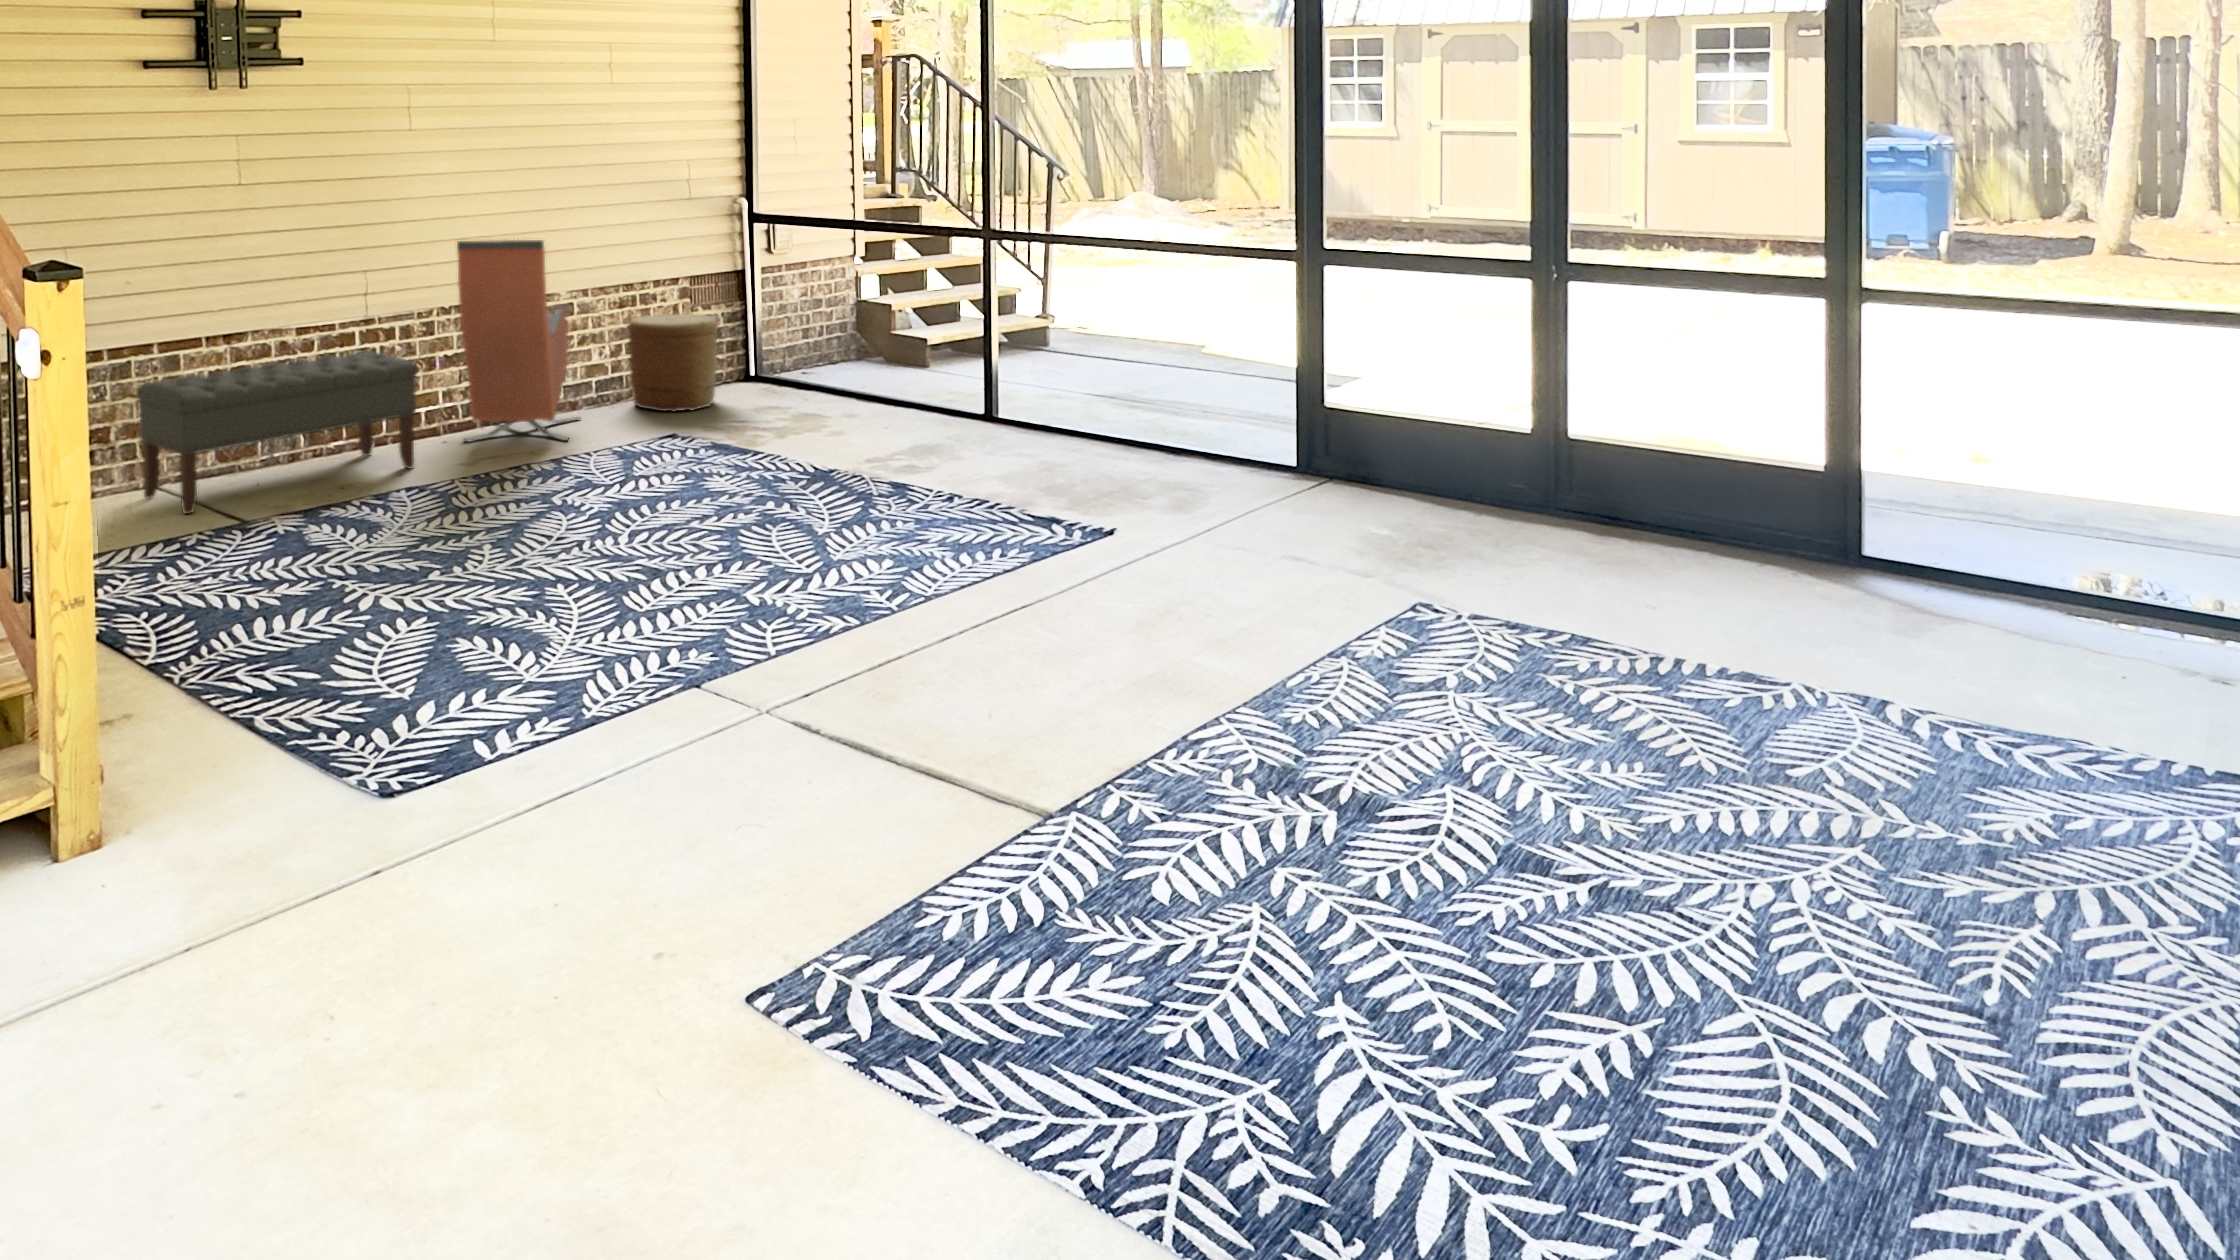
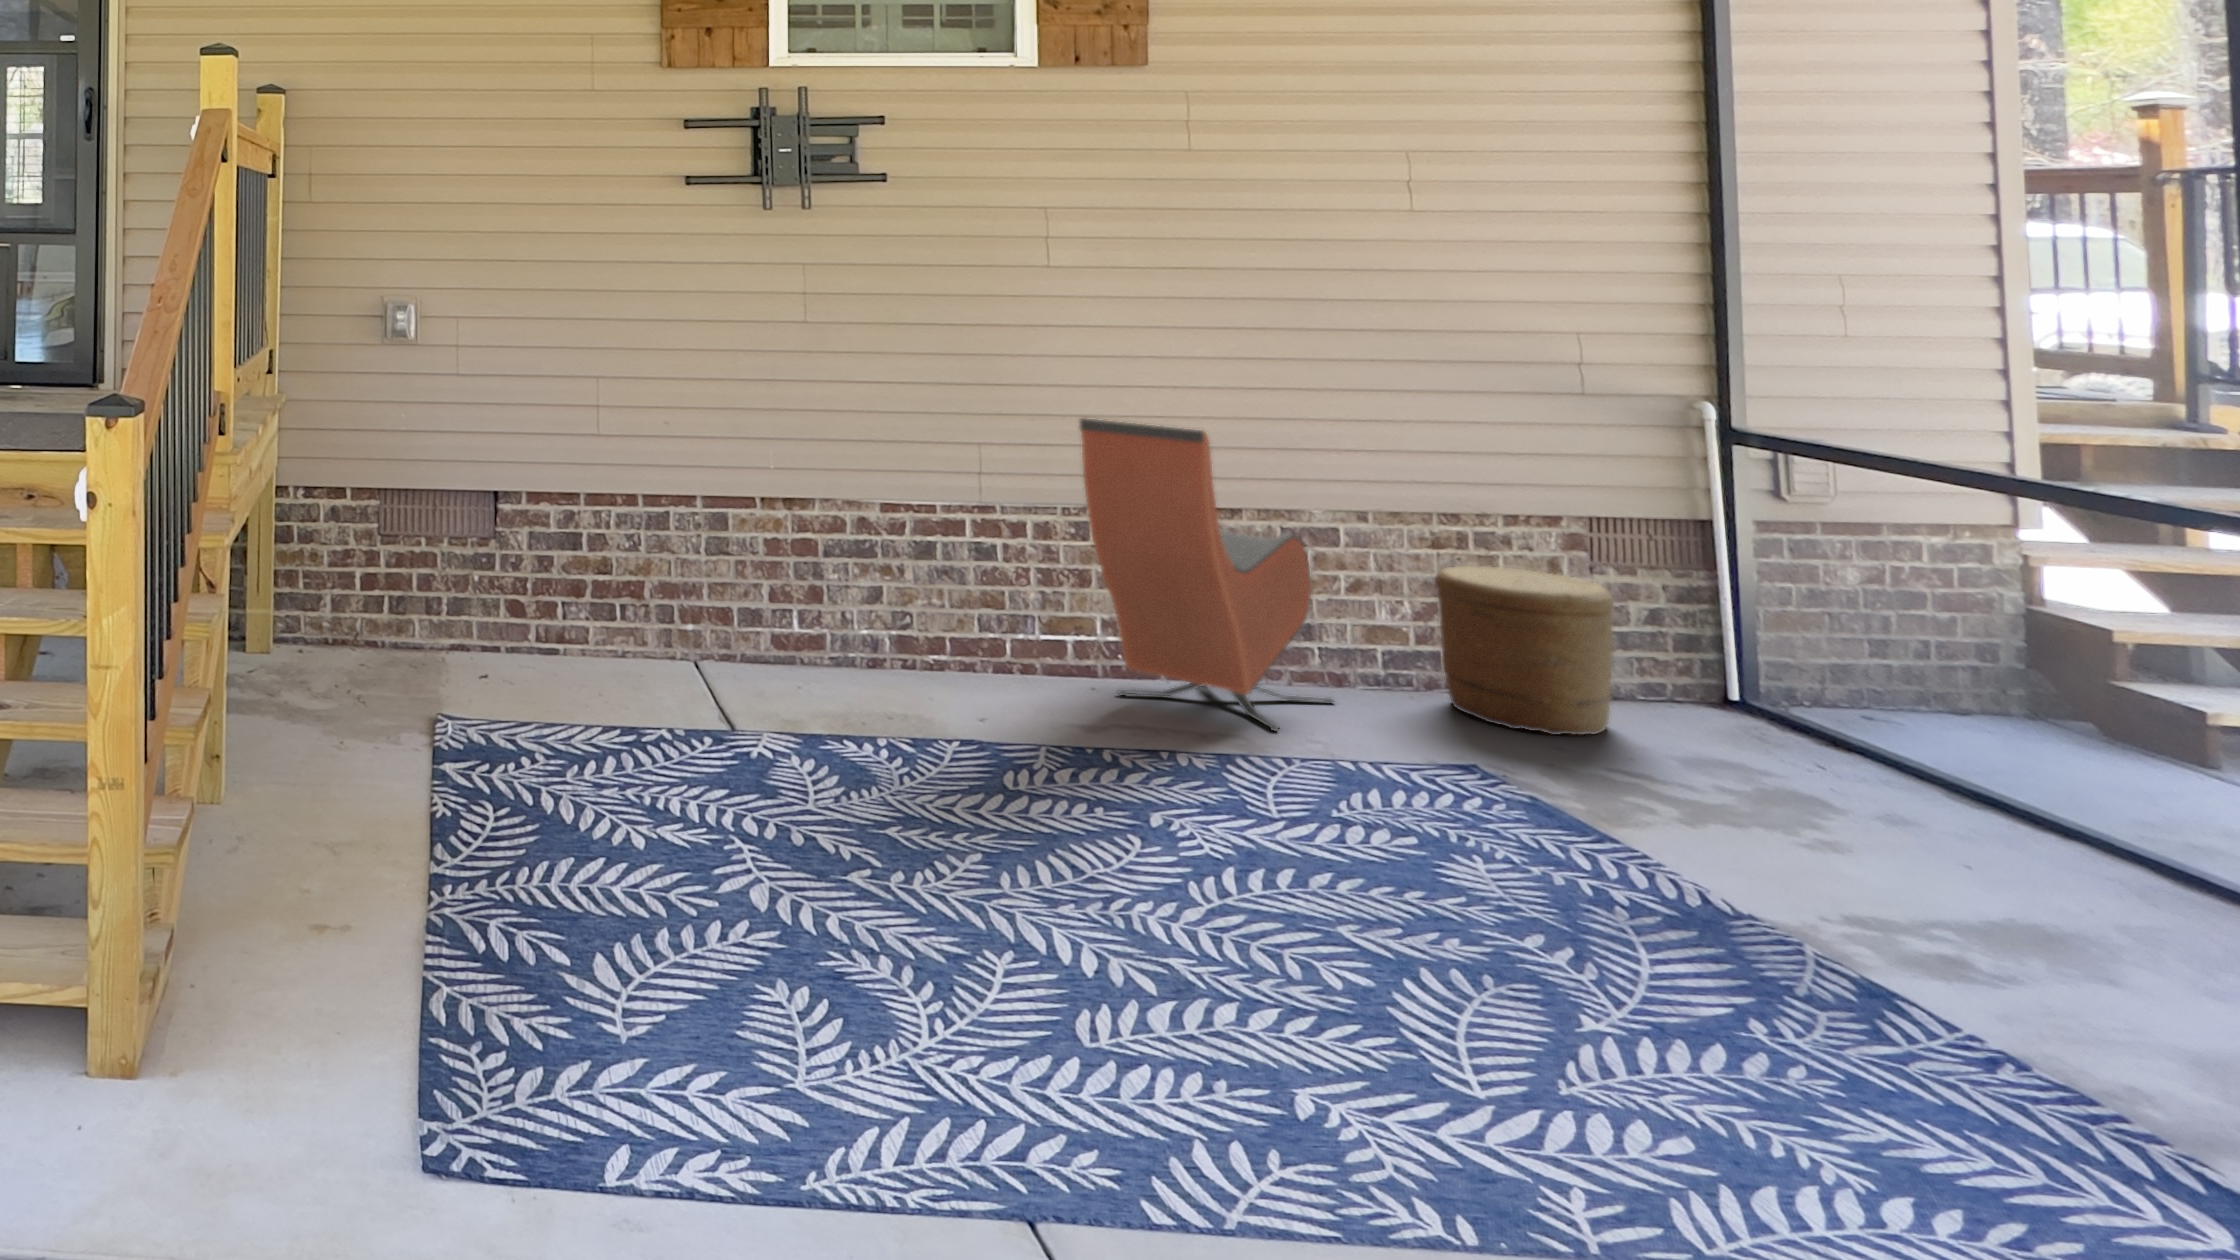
bench: present [136,351,418,514] -> none [672,538,1018,714]

